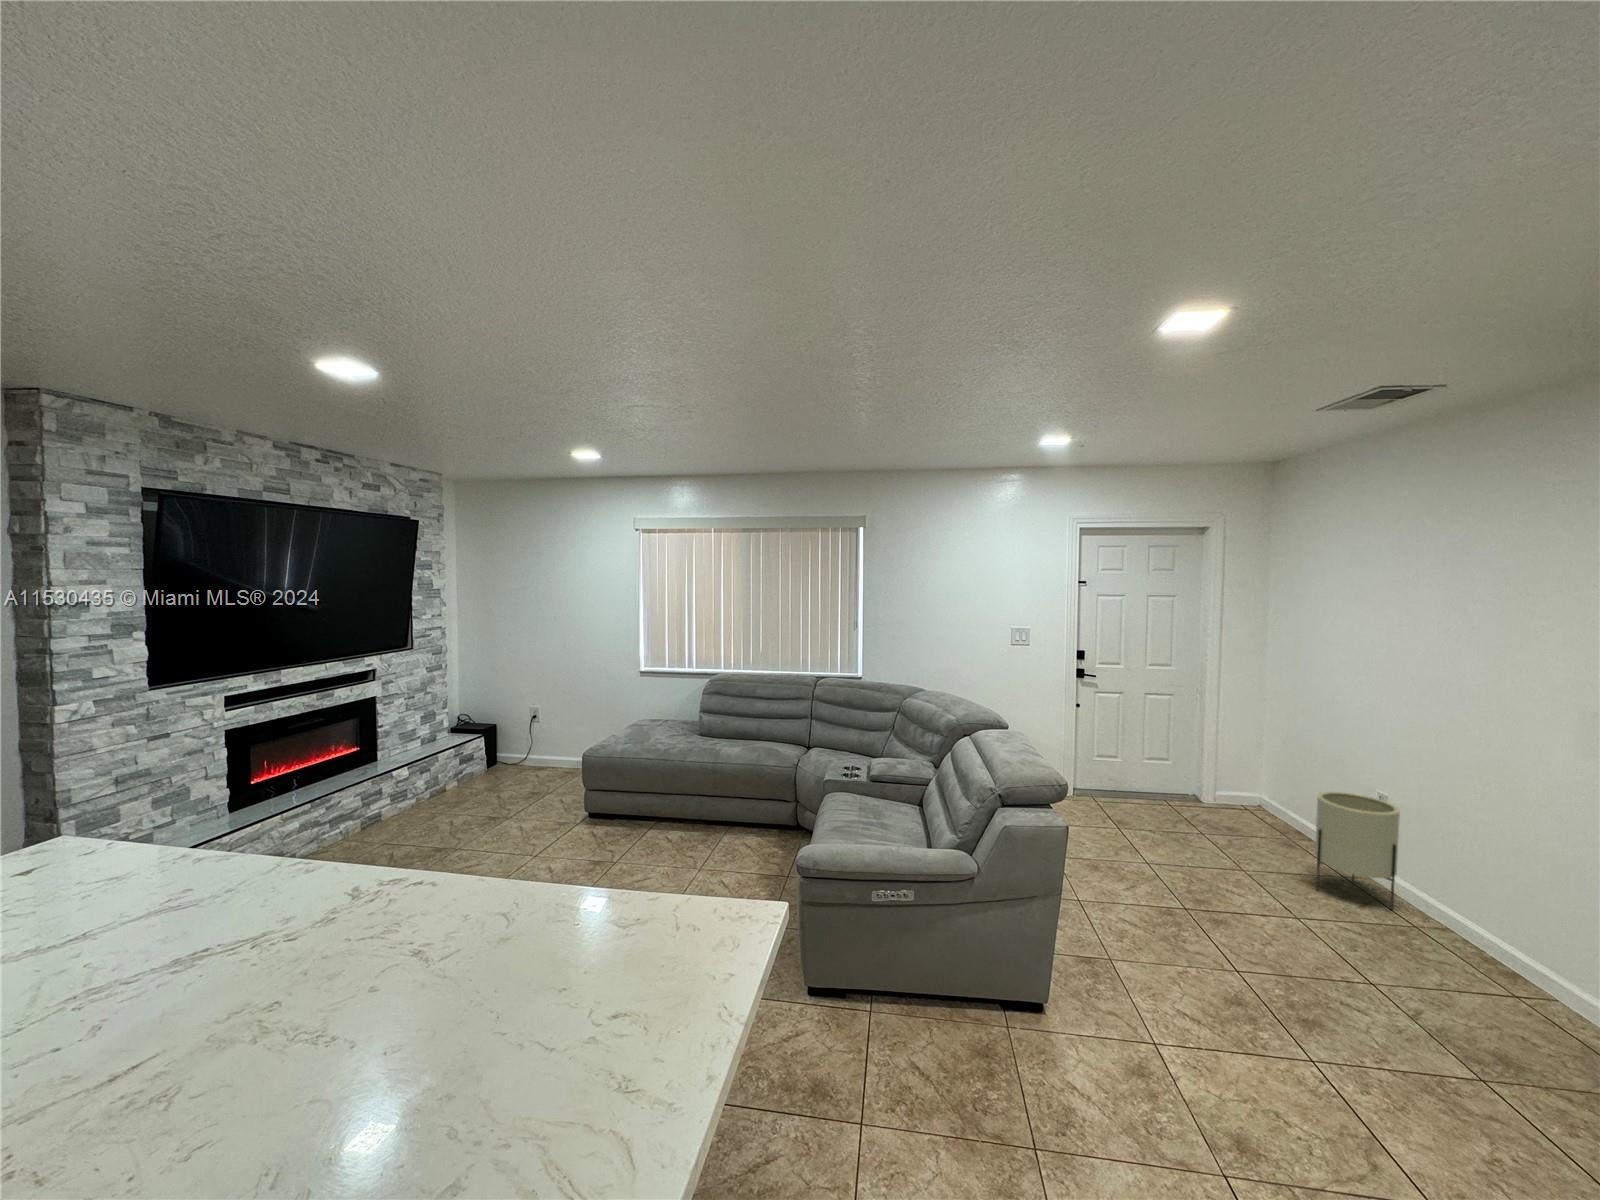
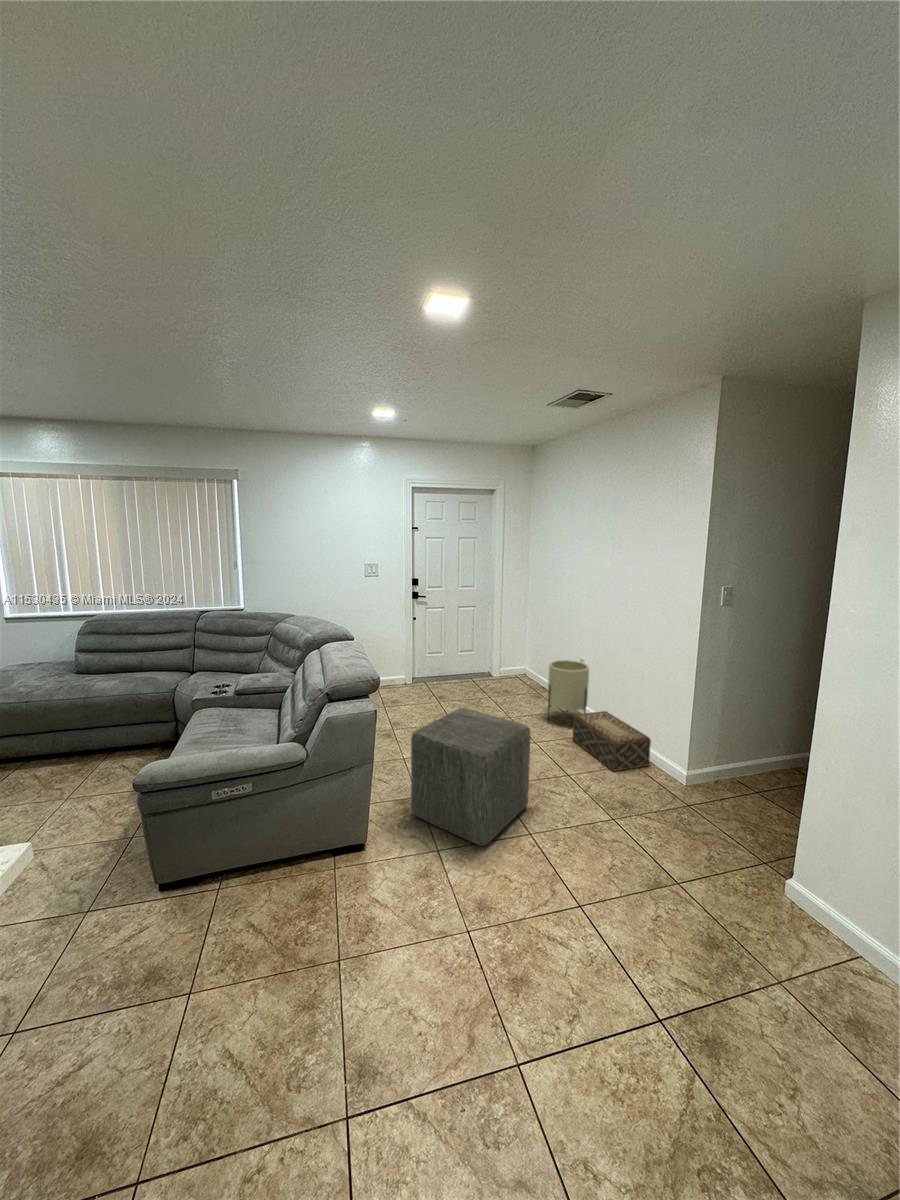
ottoman: none [1105,842,1305,1057] -> present [411,708,531,846]
woven basket: none [1372,885,1553,1004] -> present [573,711,651,771]

